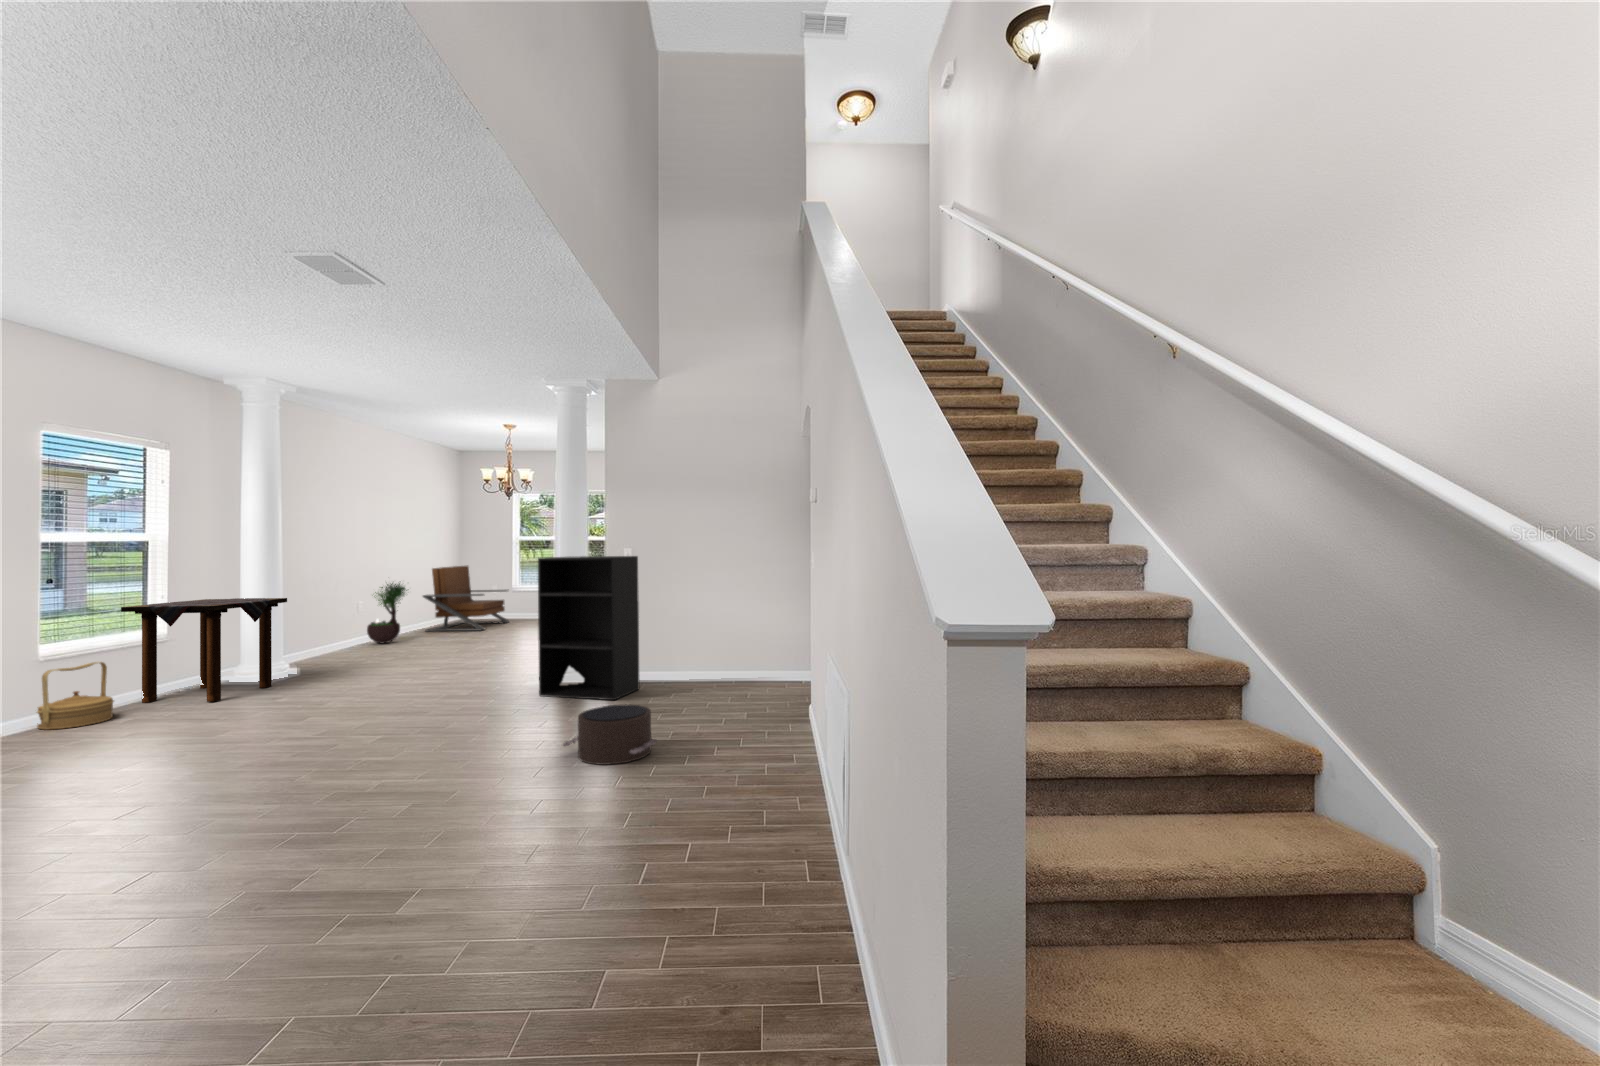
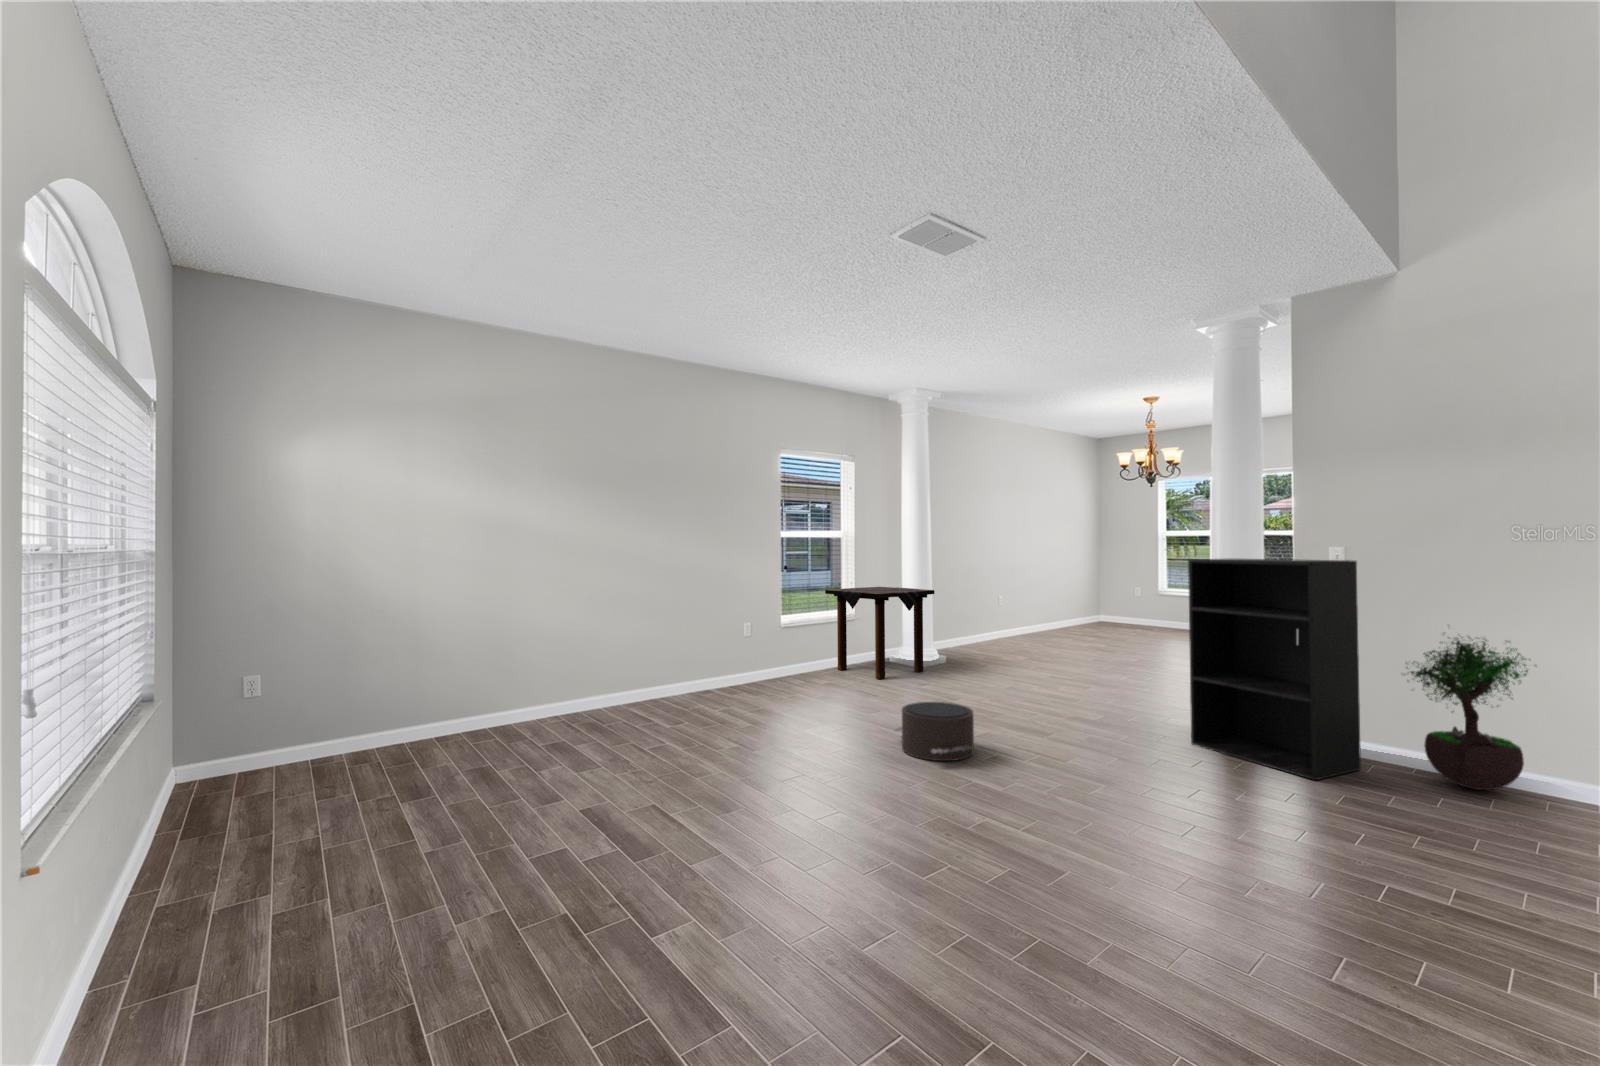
lounge chair: present [423,566,509,632] -> none [1060,563,1155,637]
potted tree: present [367,583,407,643] -> present [1405,637,1530,790]
woven basket: present [37,662,114,730] -> none [777,633,818,684]
pouf: present [563,705,657,765] -> present [894,702,974,761]

